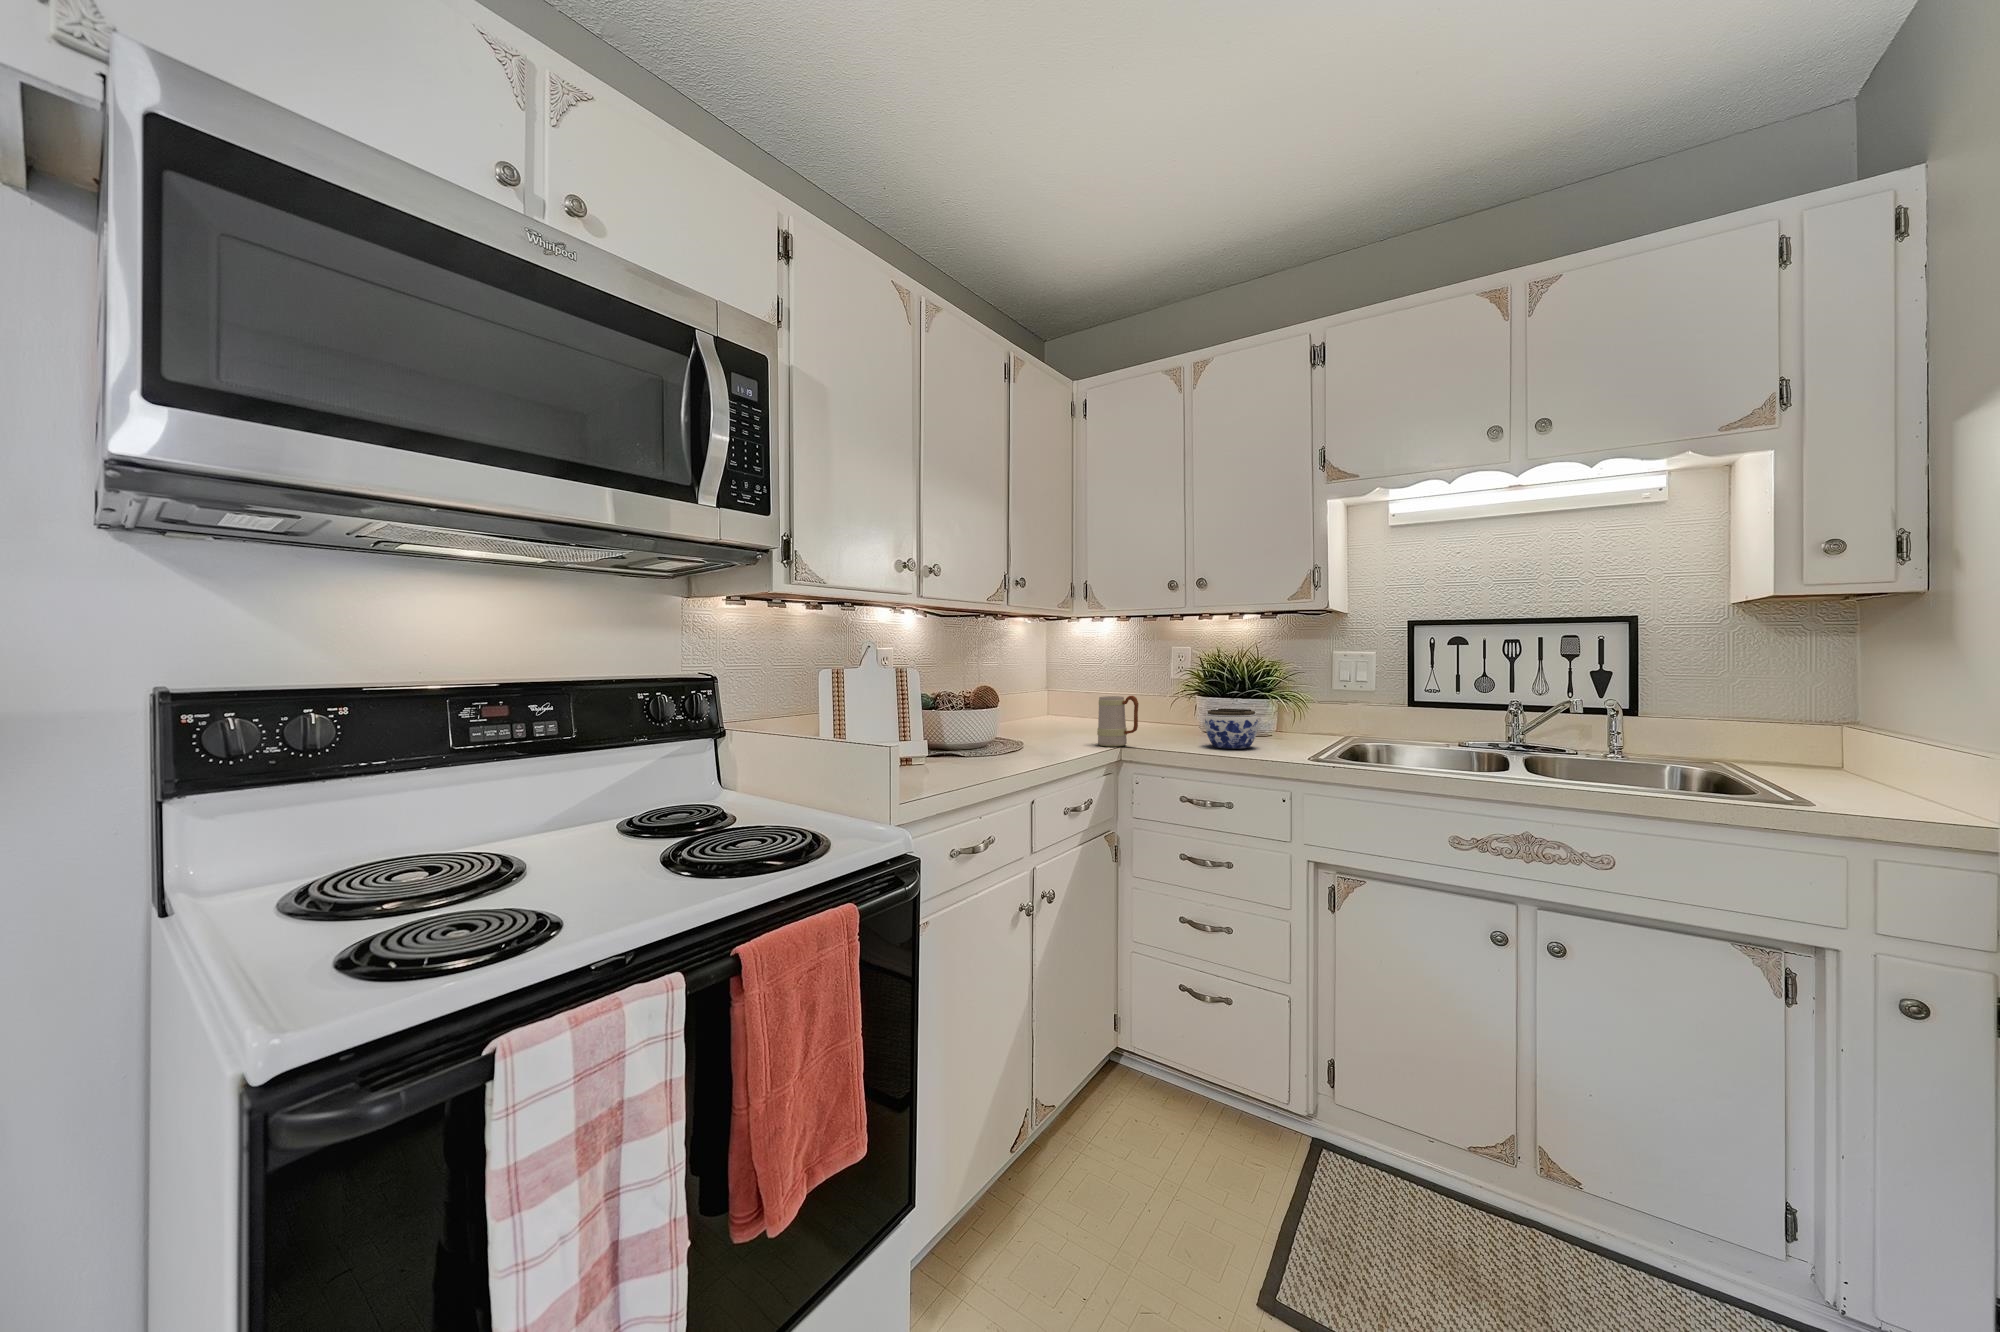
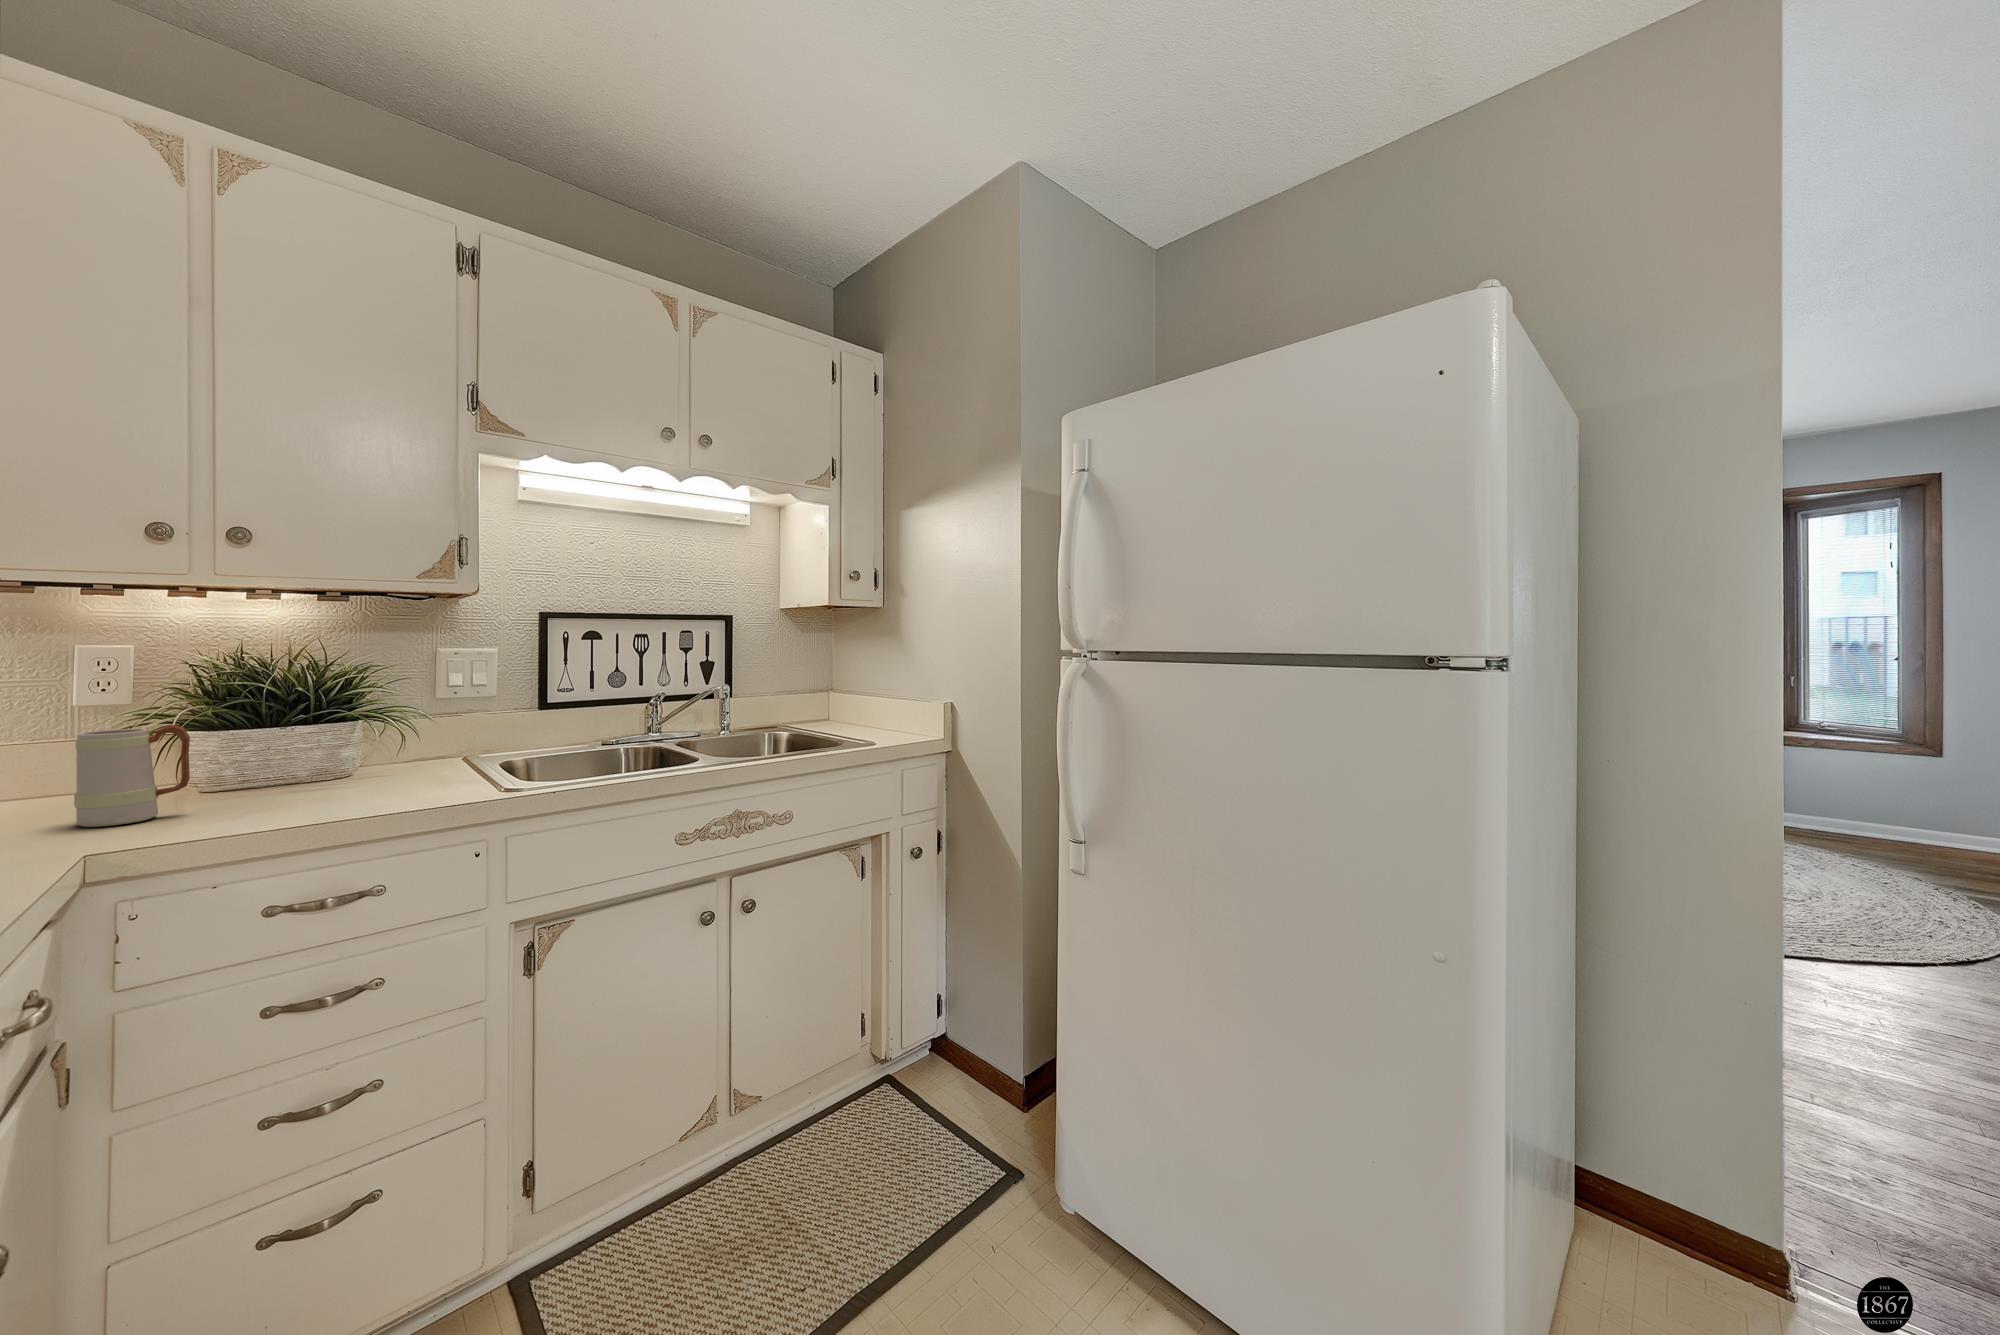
jar: present [1205,708,1258,749] -> none [313,727,408,788]

